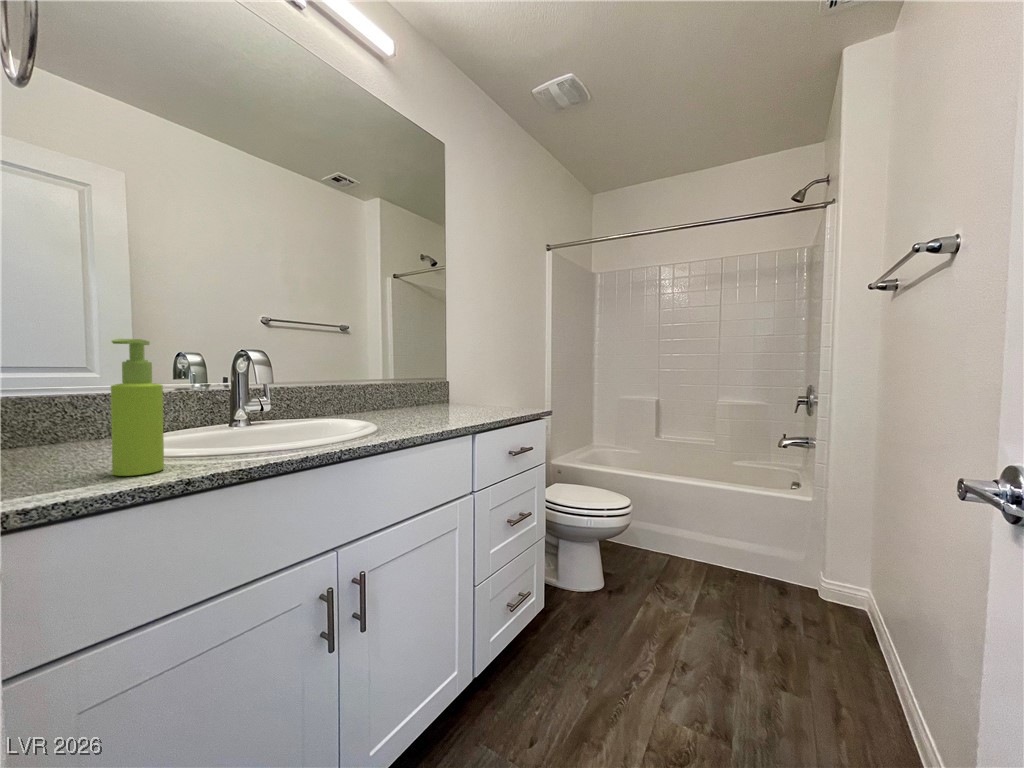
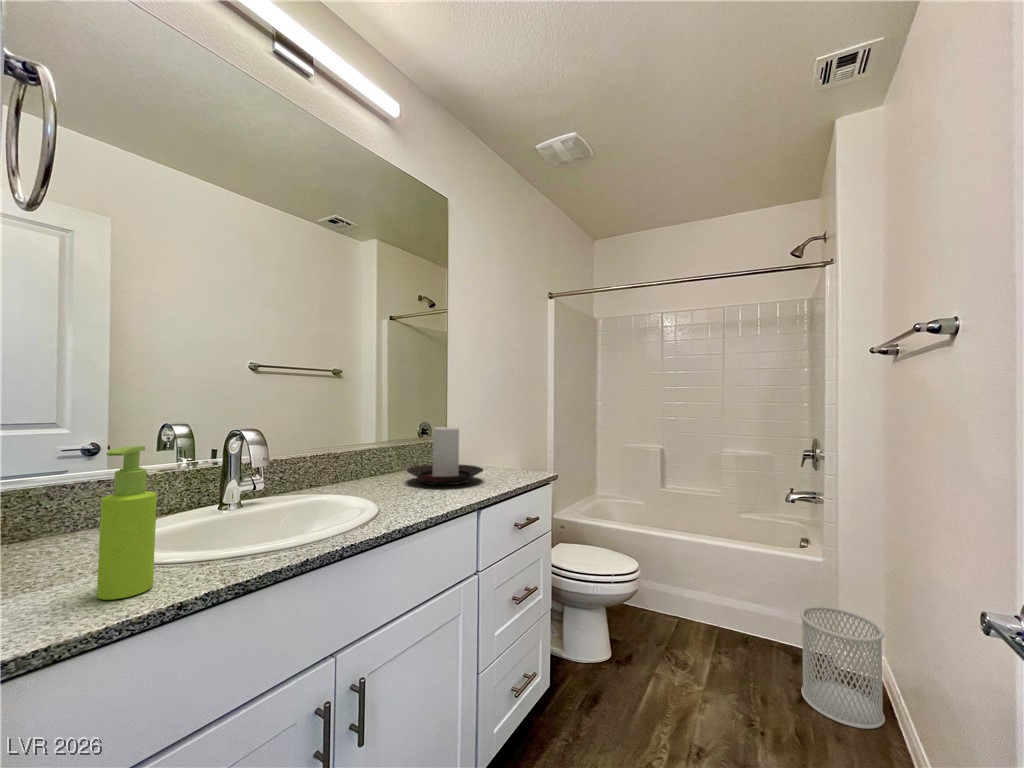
candle holder: none [409,361,482,417] -> present [407,427,483,485]
wastebasket: none [781,539,862,646] -> present [800,606,885,729]

